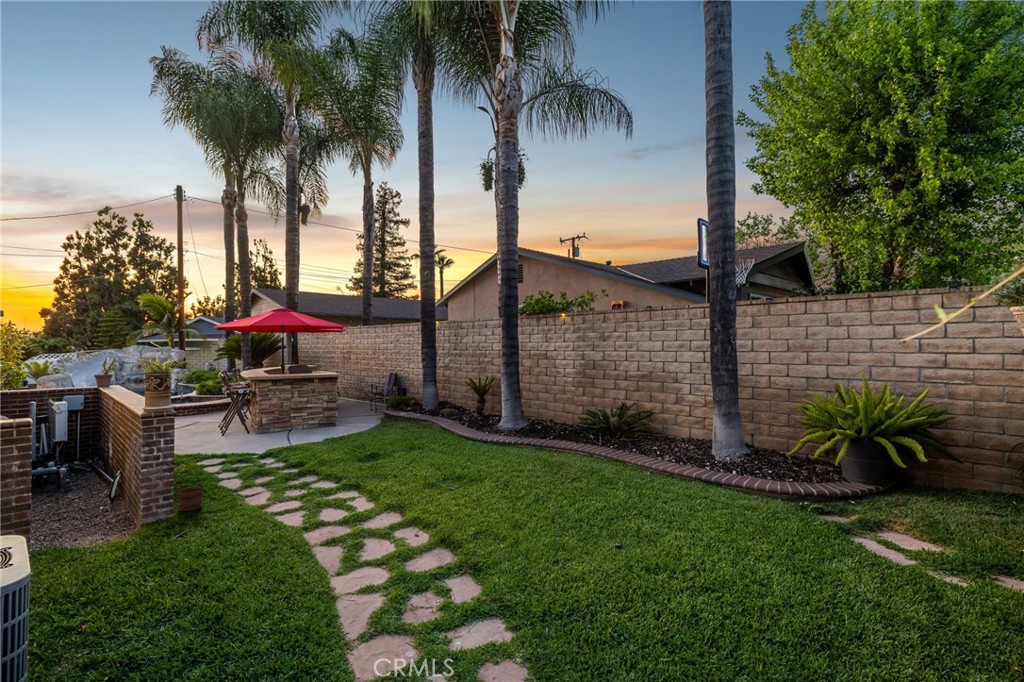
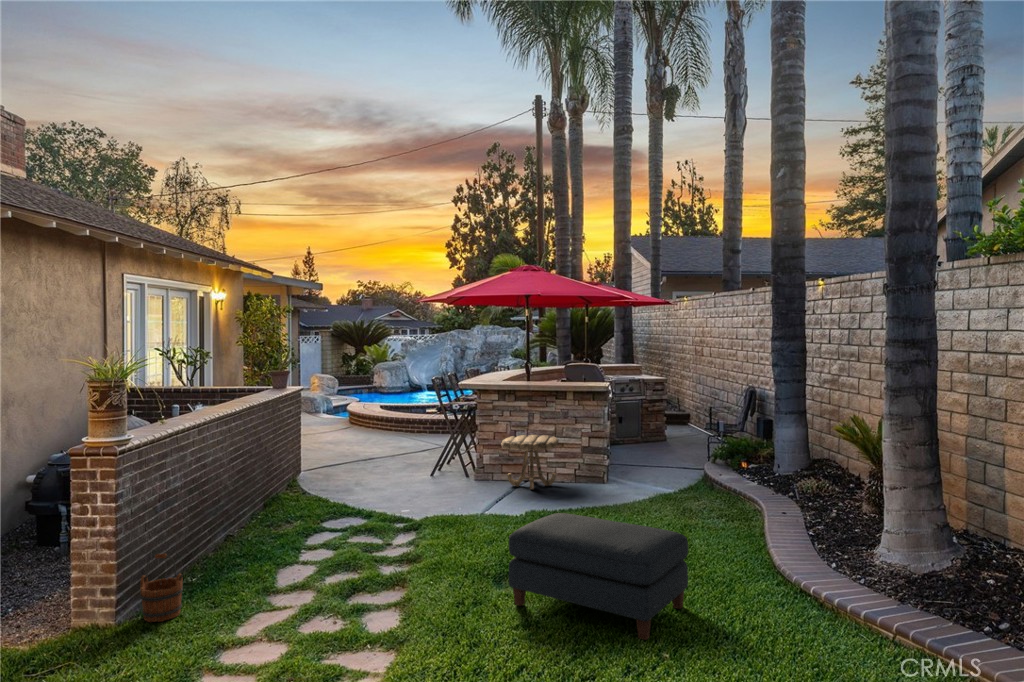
side table: none [279,403,317,434] -> present [501,435,559,489]
ottoman: none [371,426,441,468] -> present [509,513,688,640]

